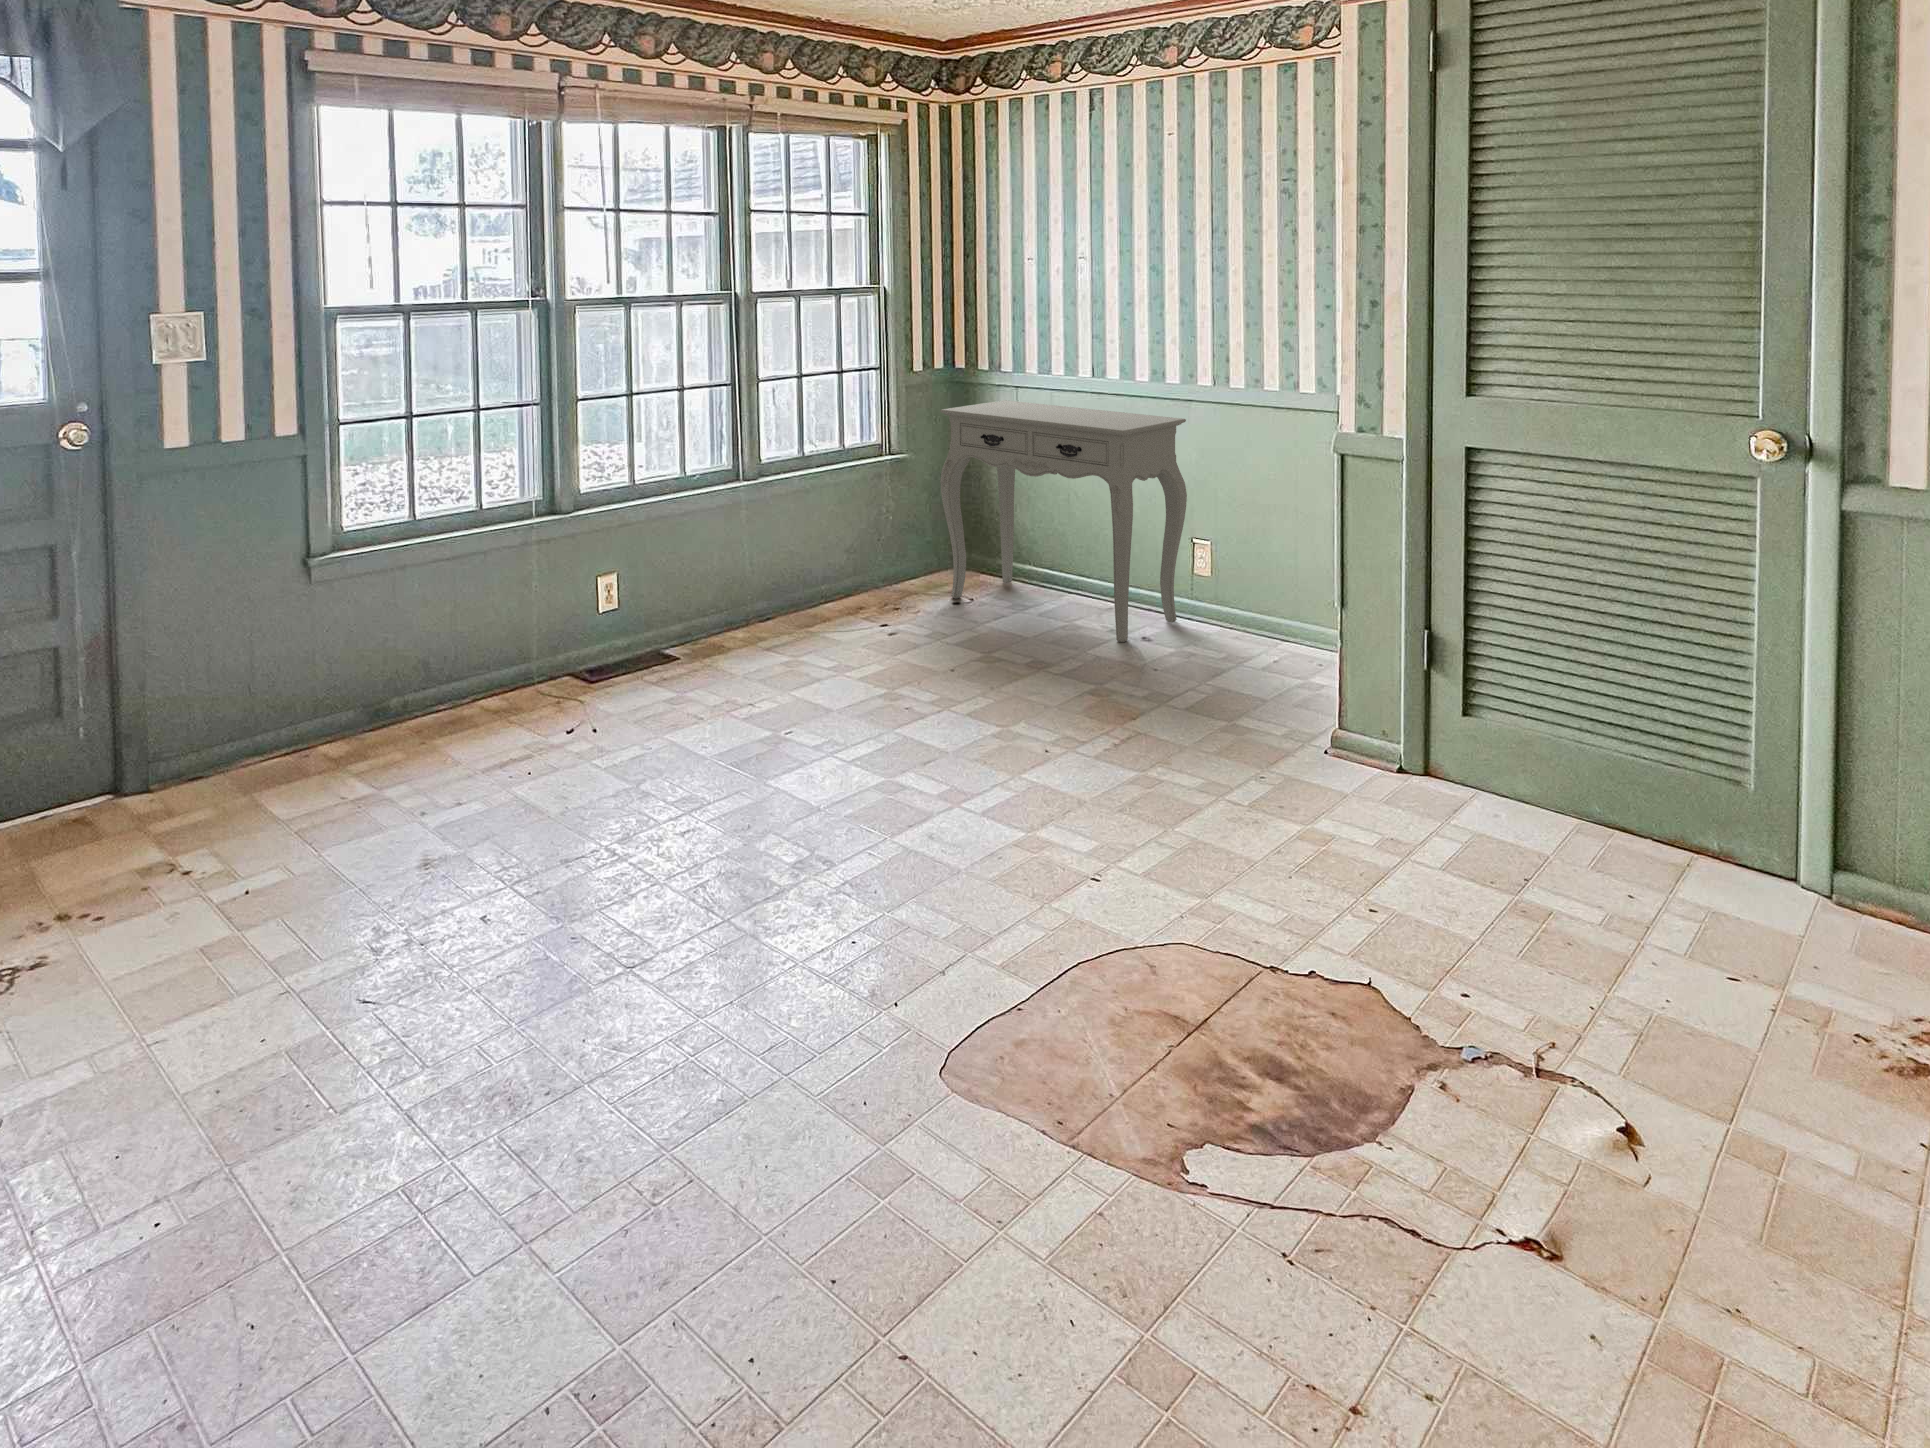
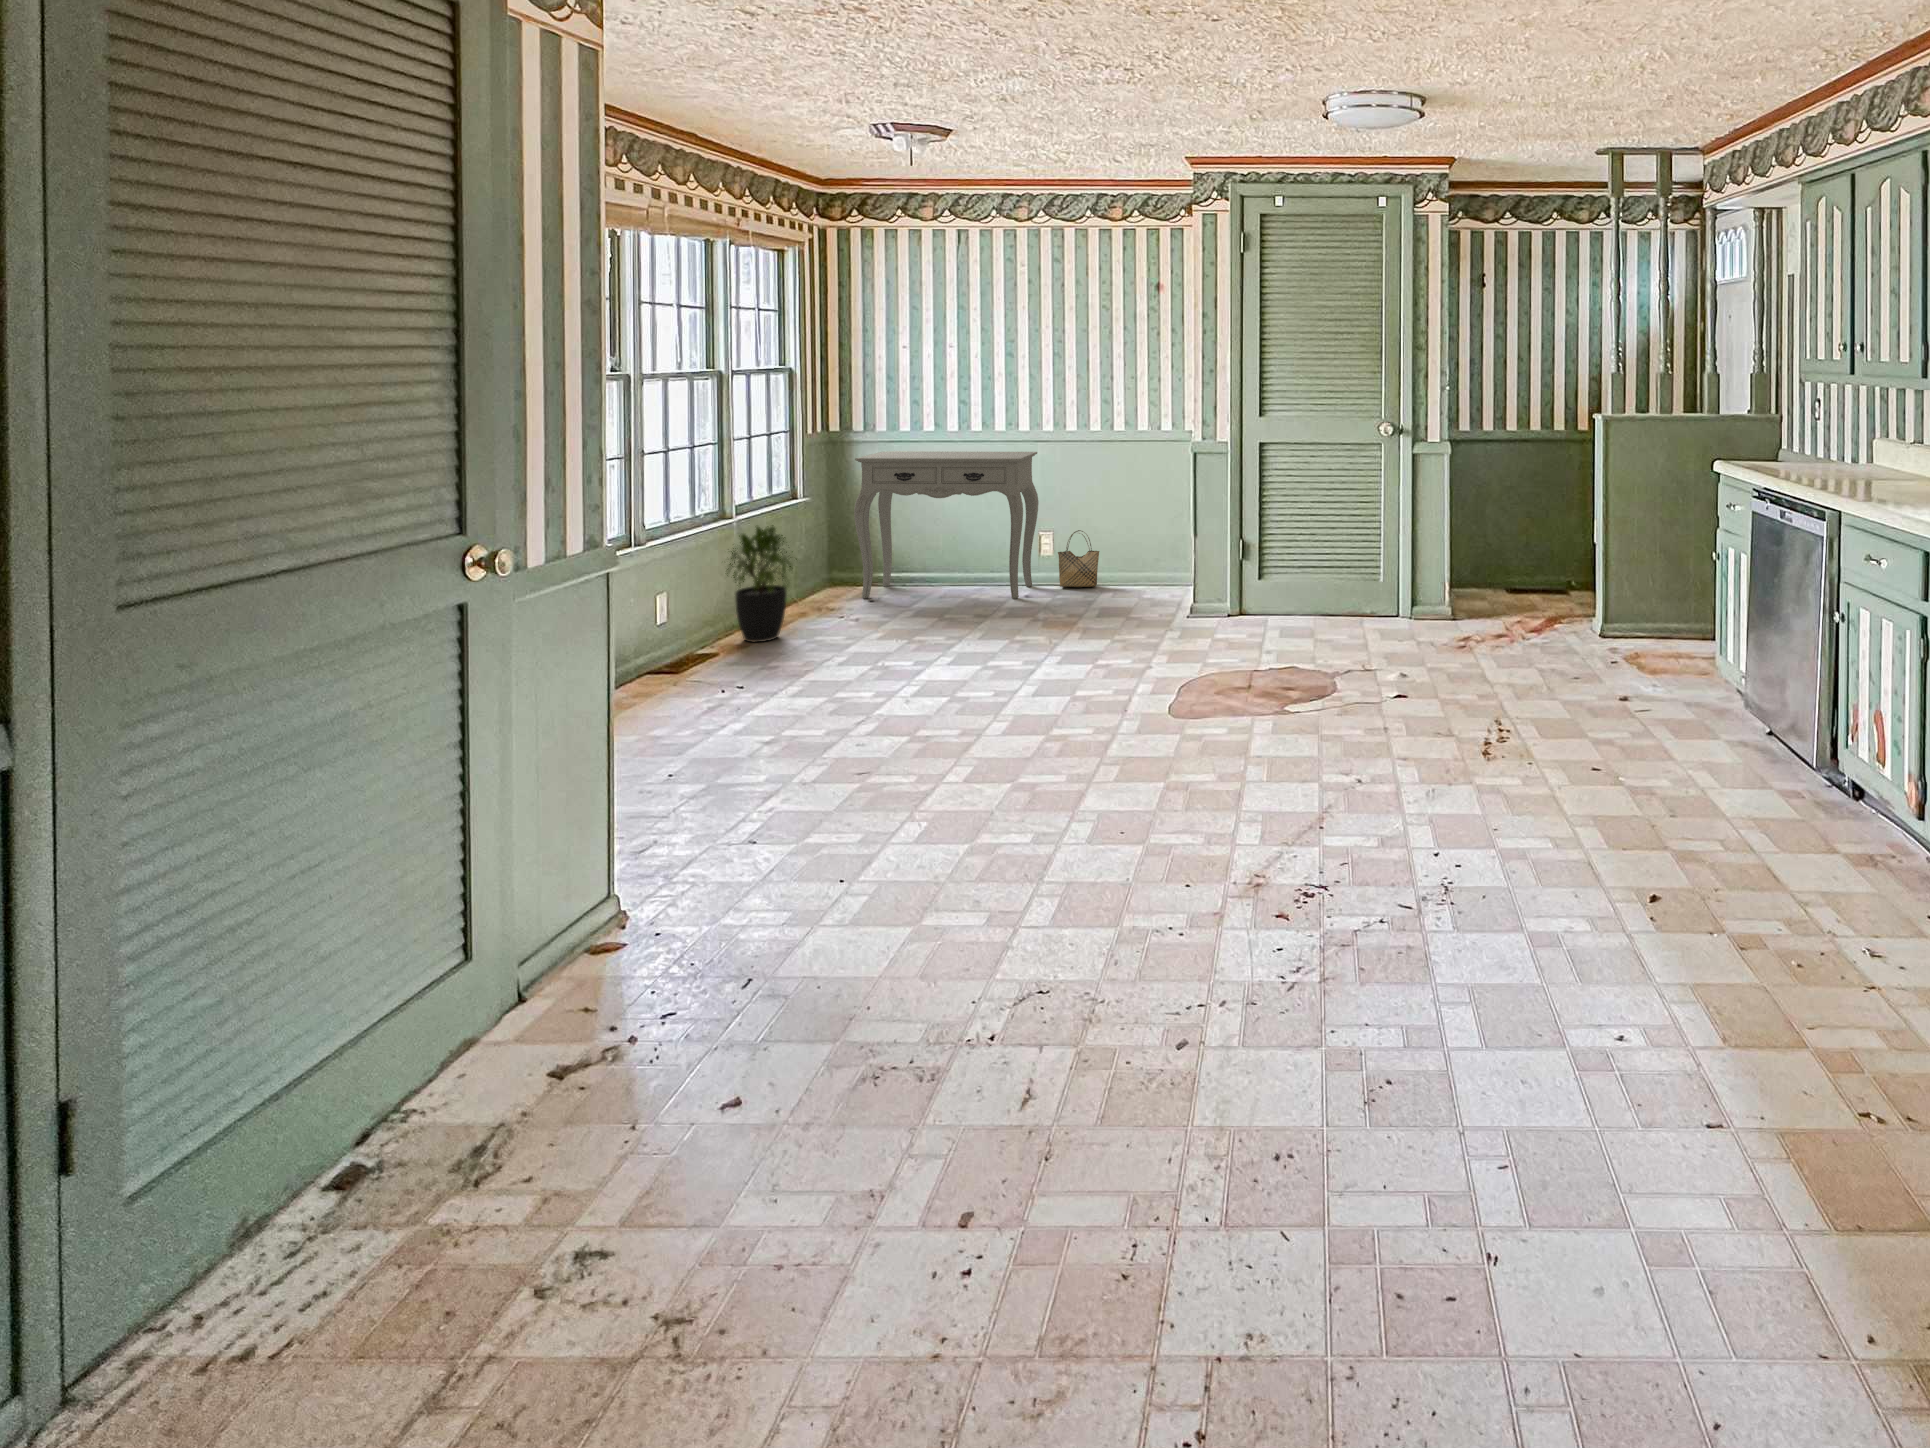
potted plant: none [707,492,807,646] -> present [725,525,797,642]
woven basket: none [1206,548,1270,643] -> present [1058,530,1099,587]

